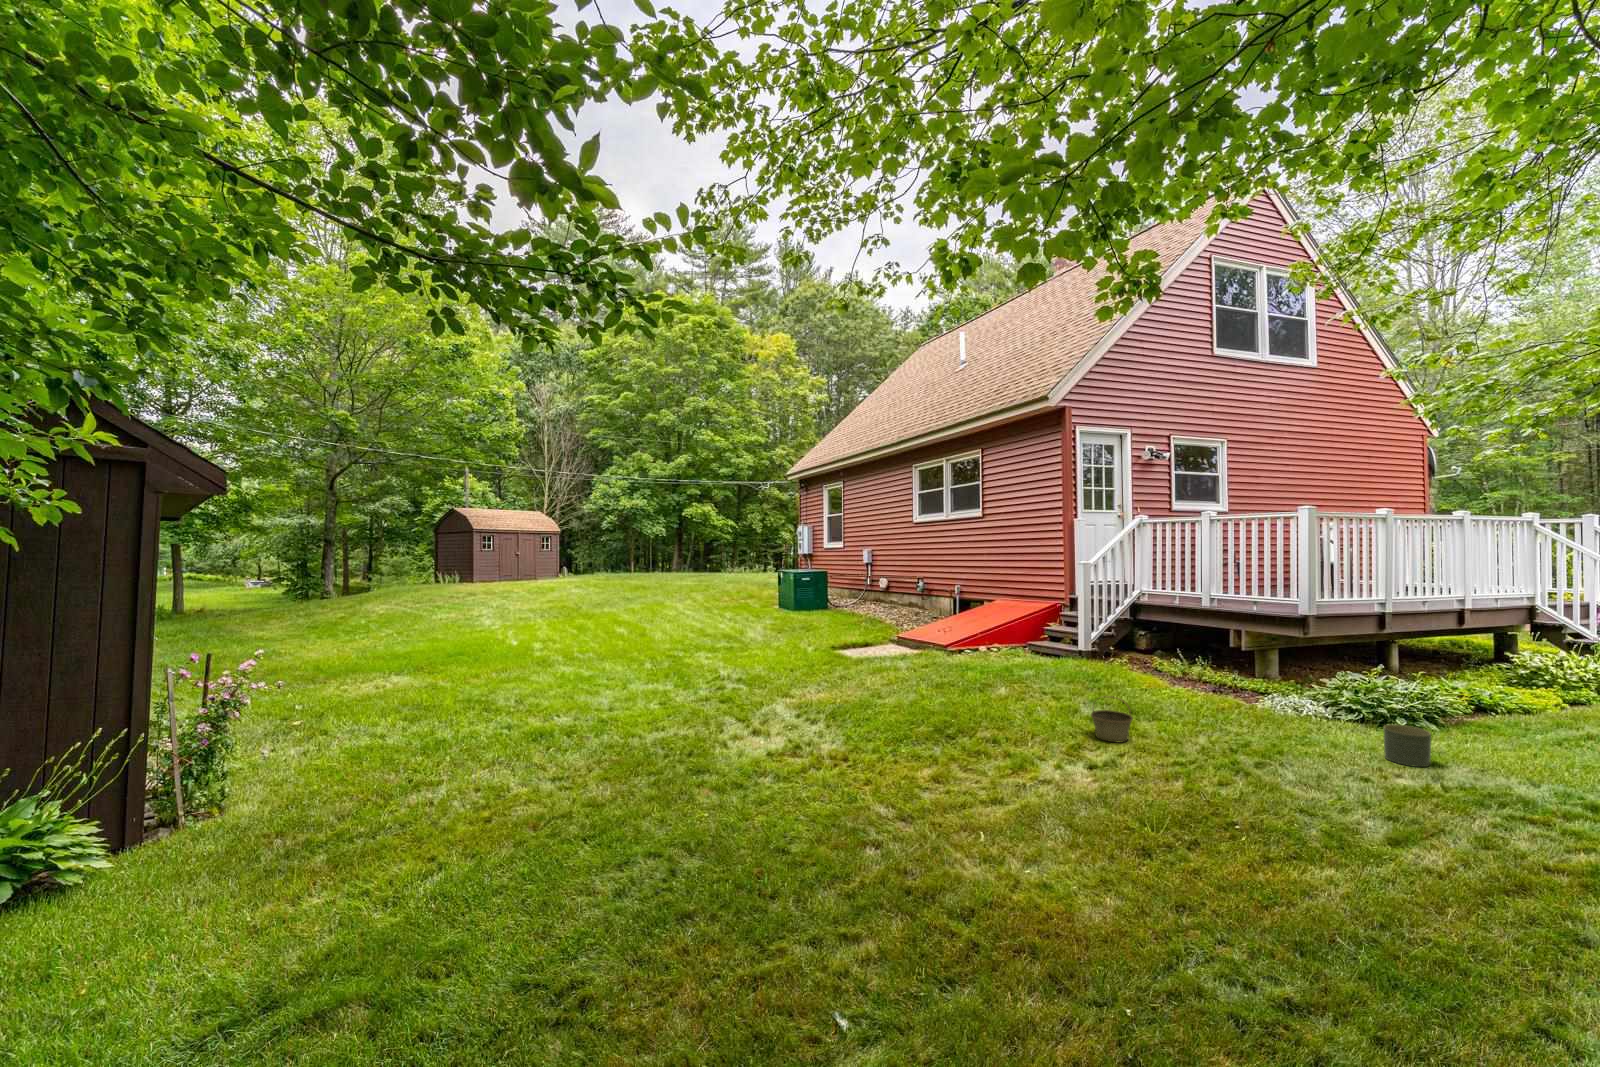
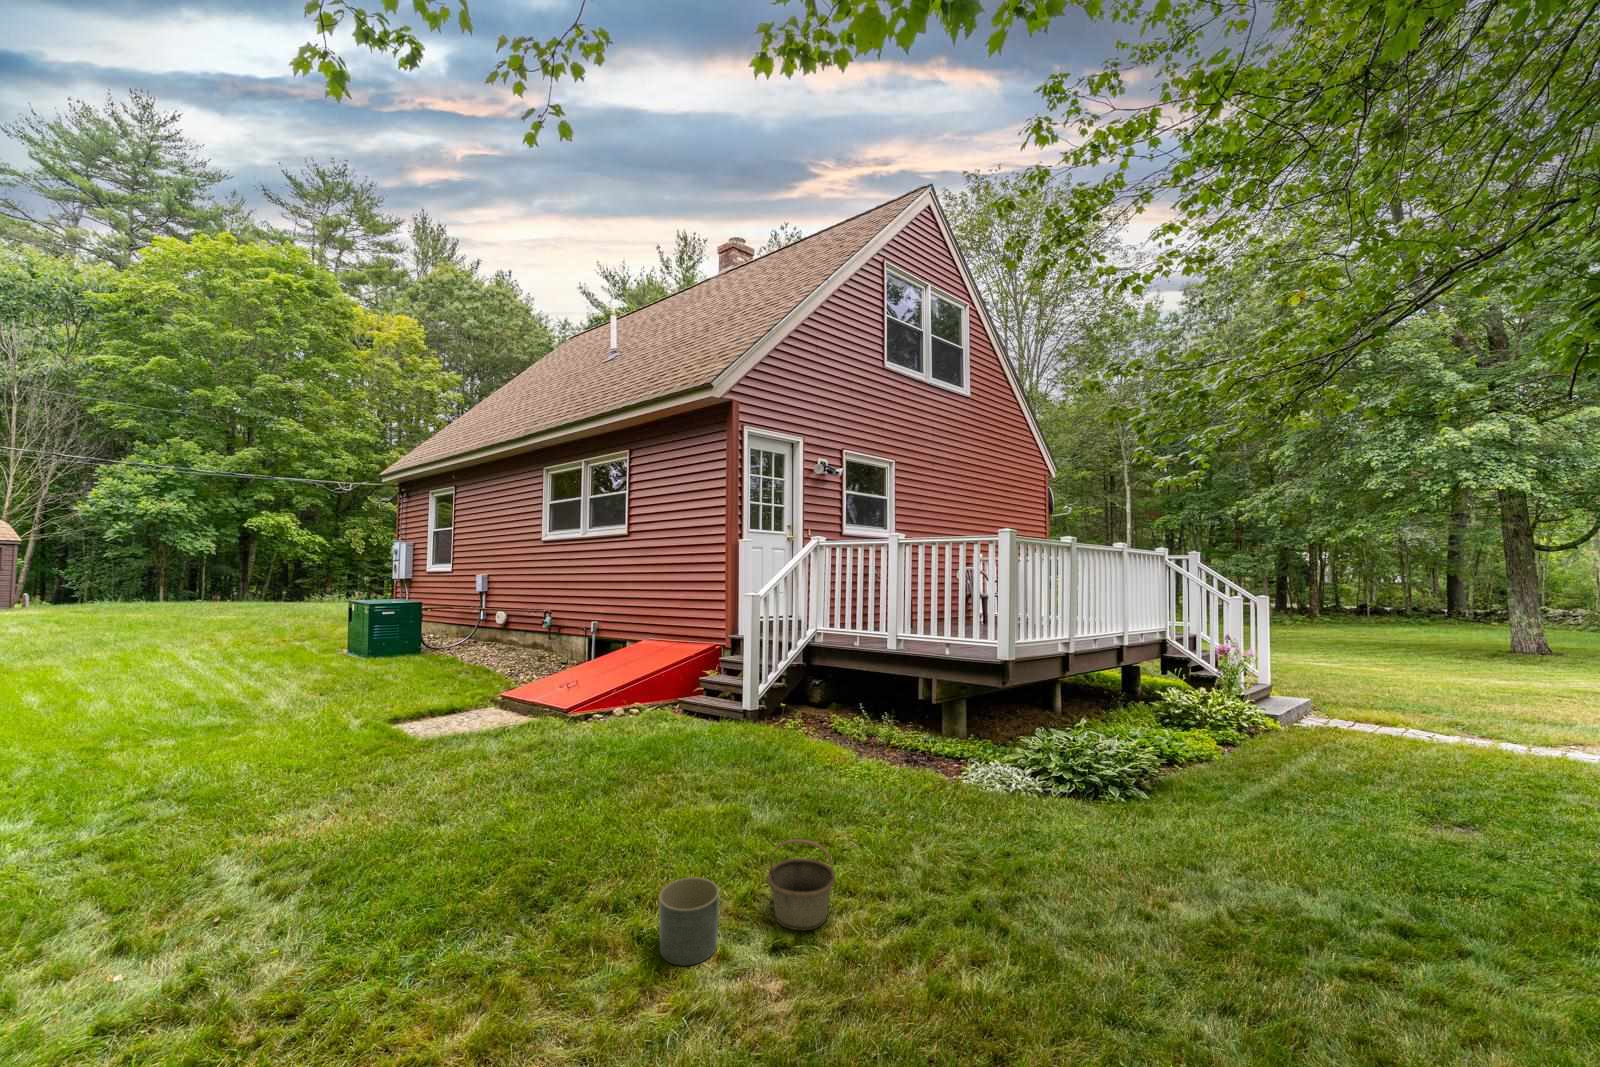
planter: present [1383,724,1431,767] -> present [659,877,719,966]

